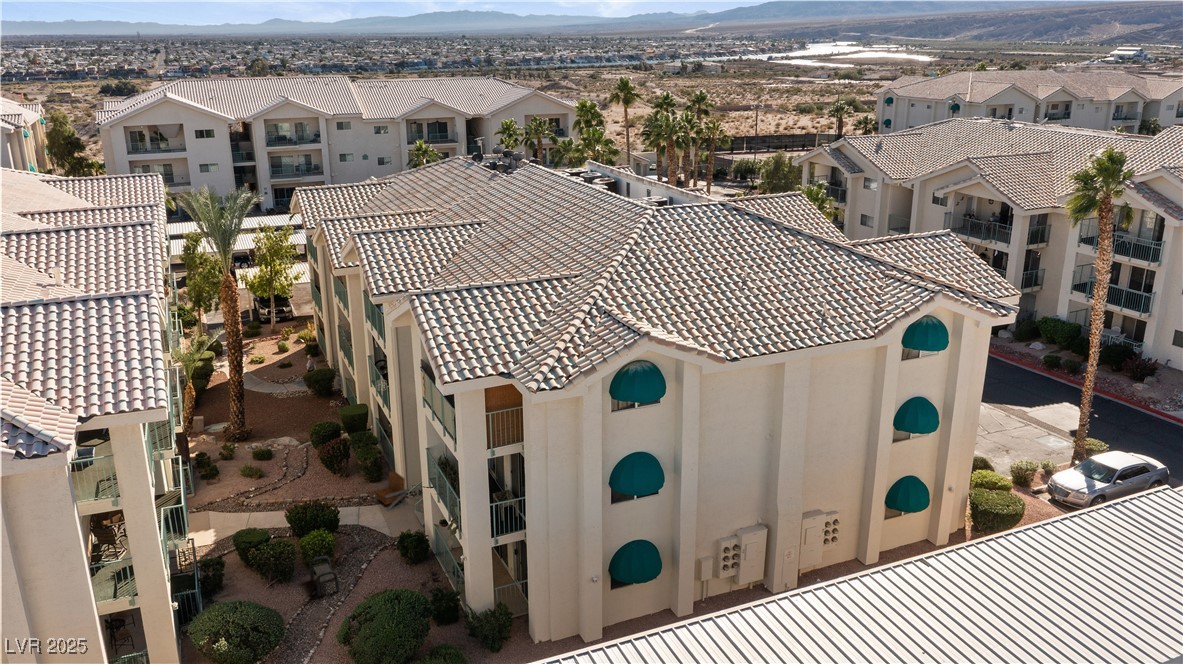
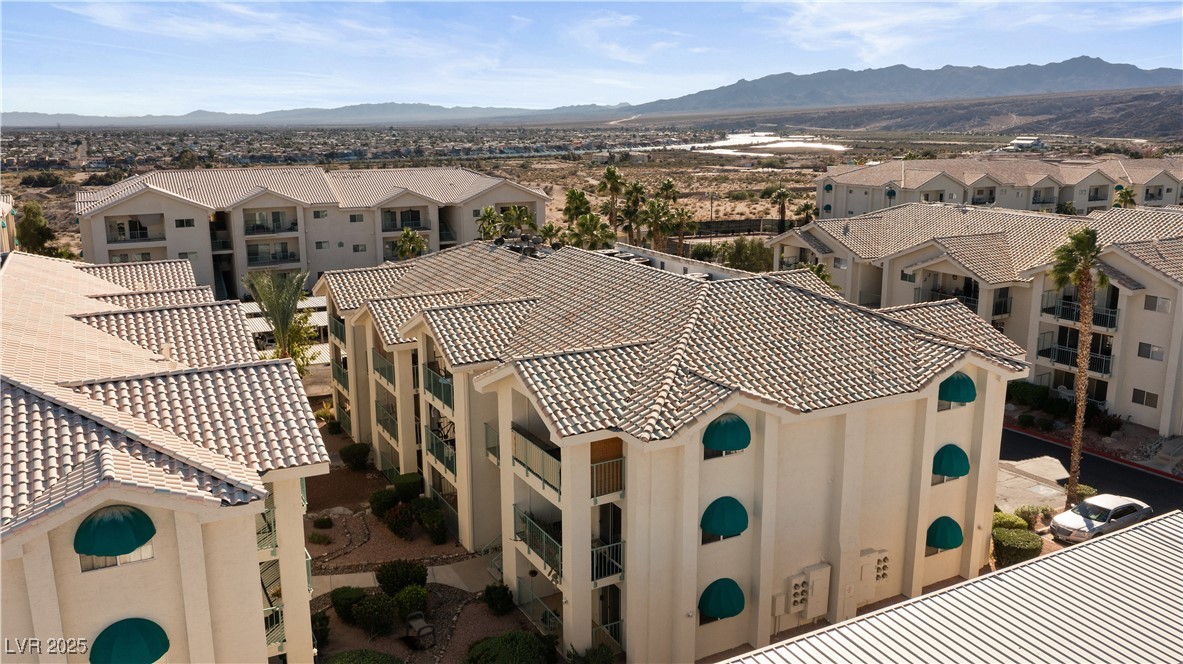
lounge chair: present [373,471,409,511] -> none [440,534,476,573]

